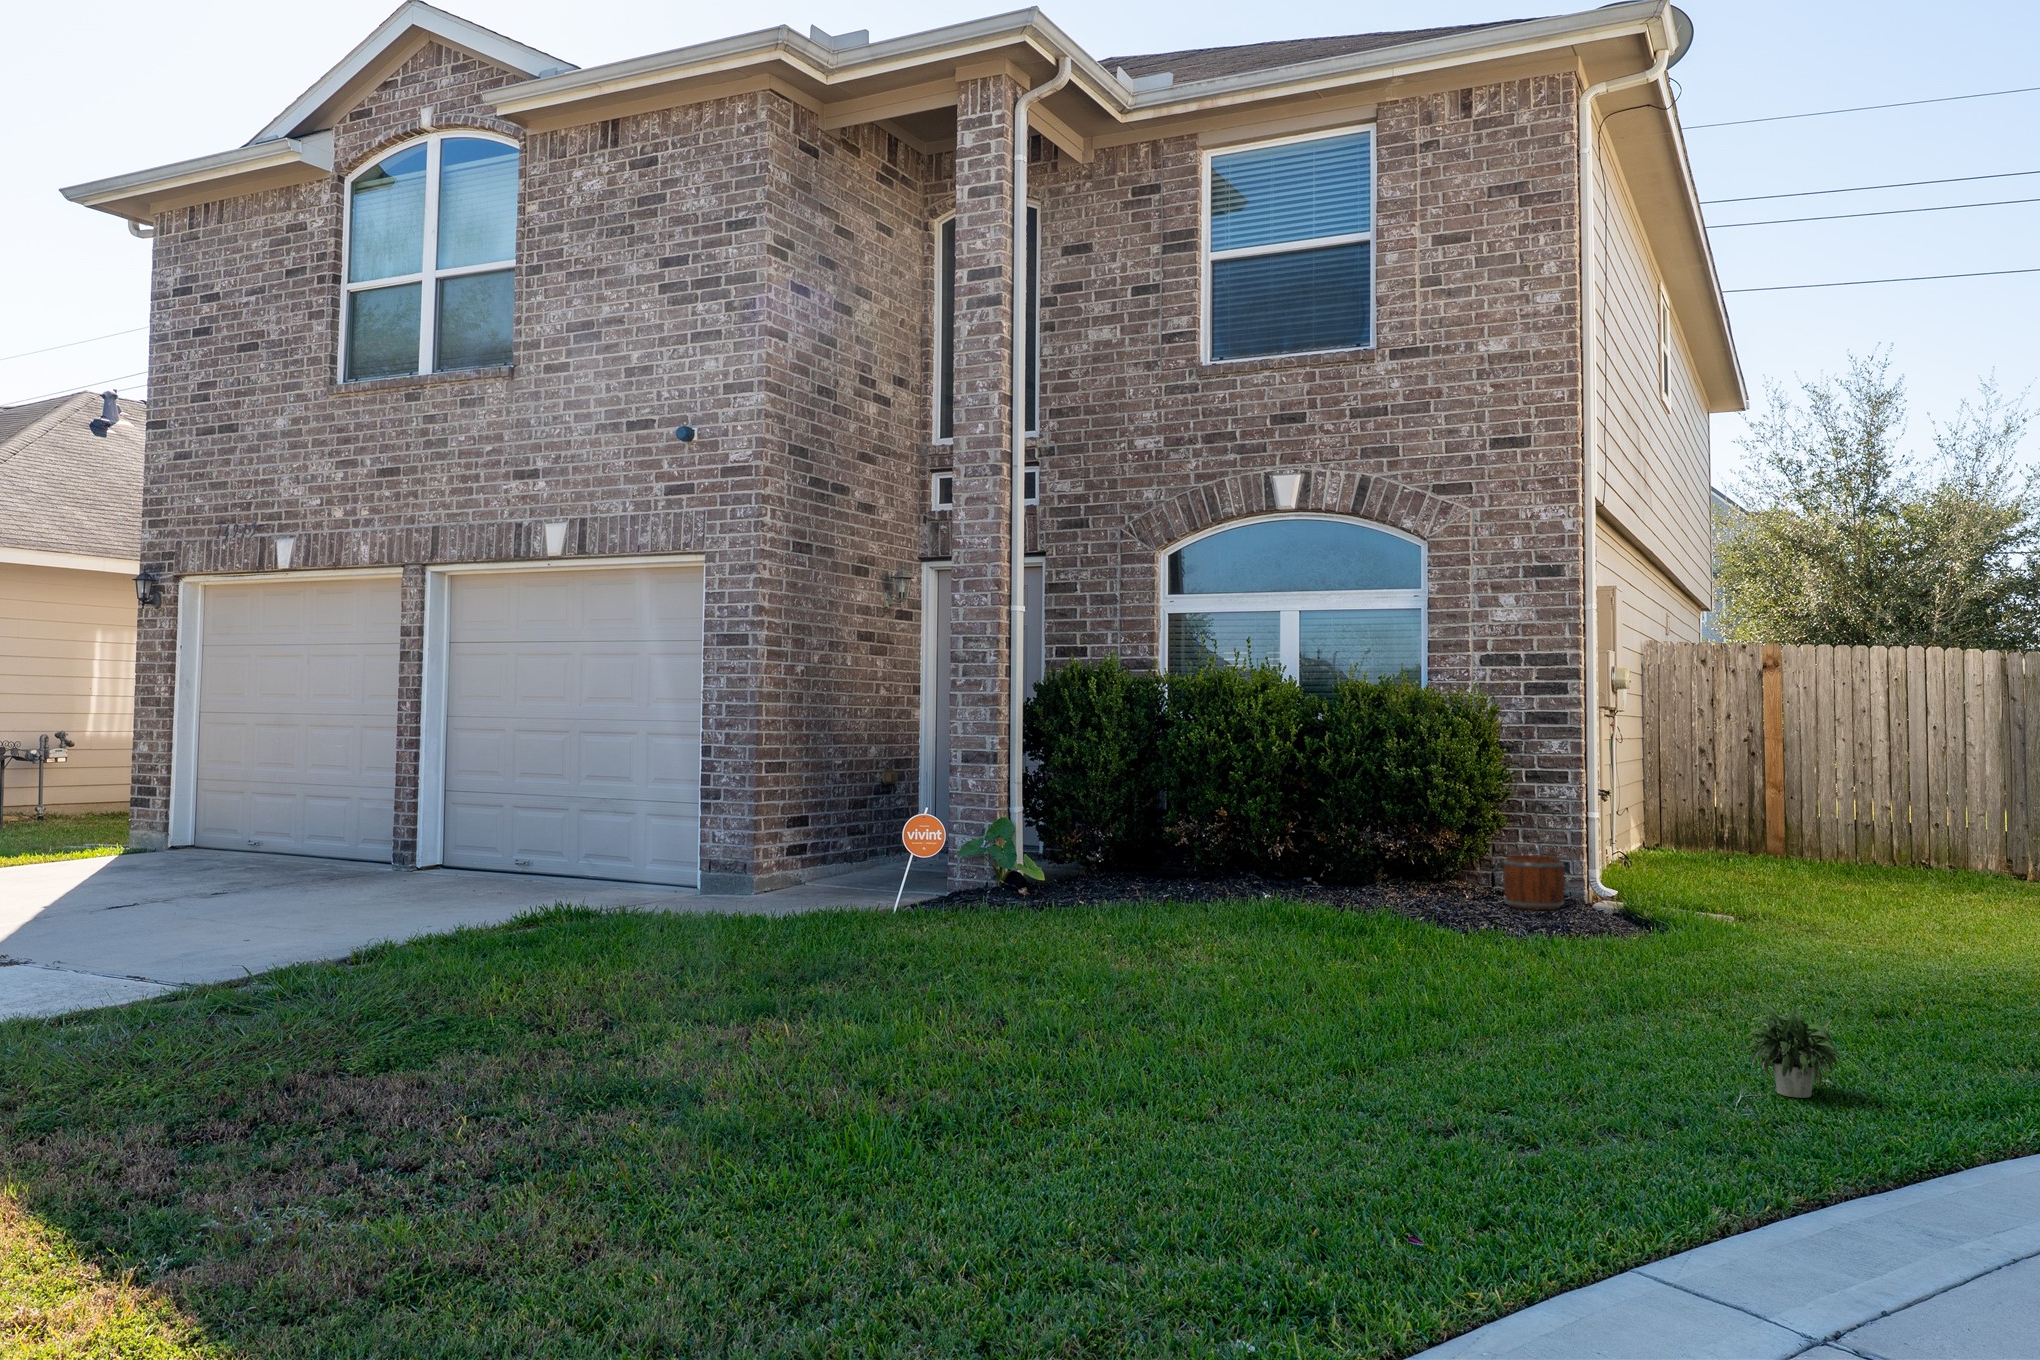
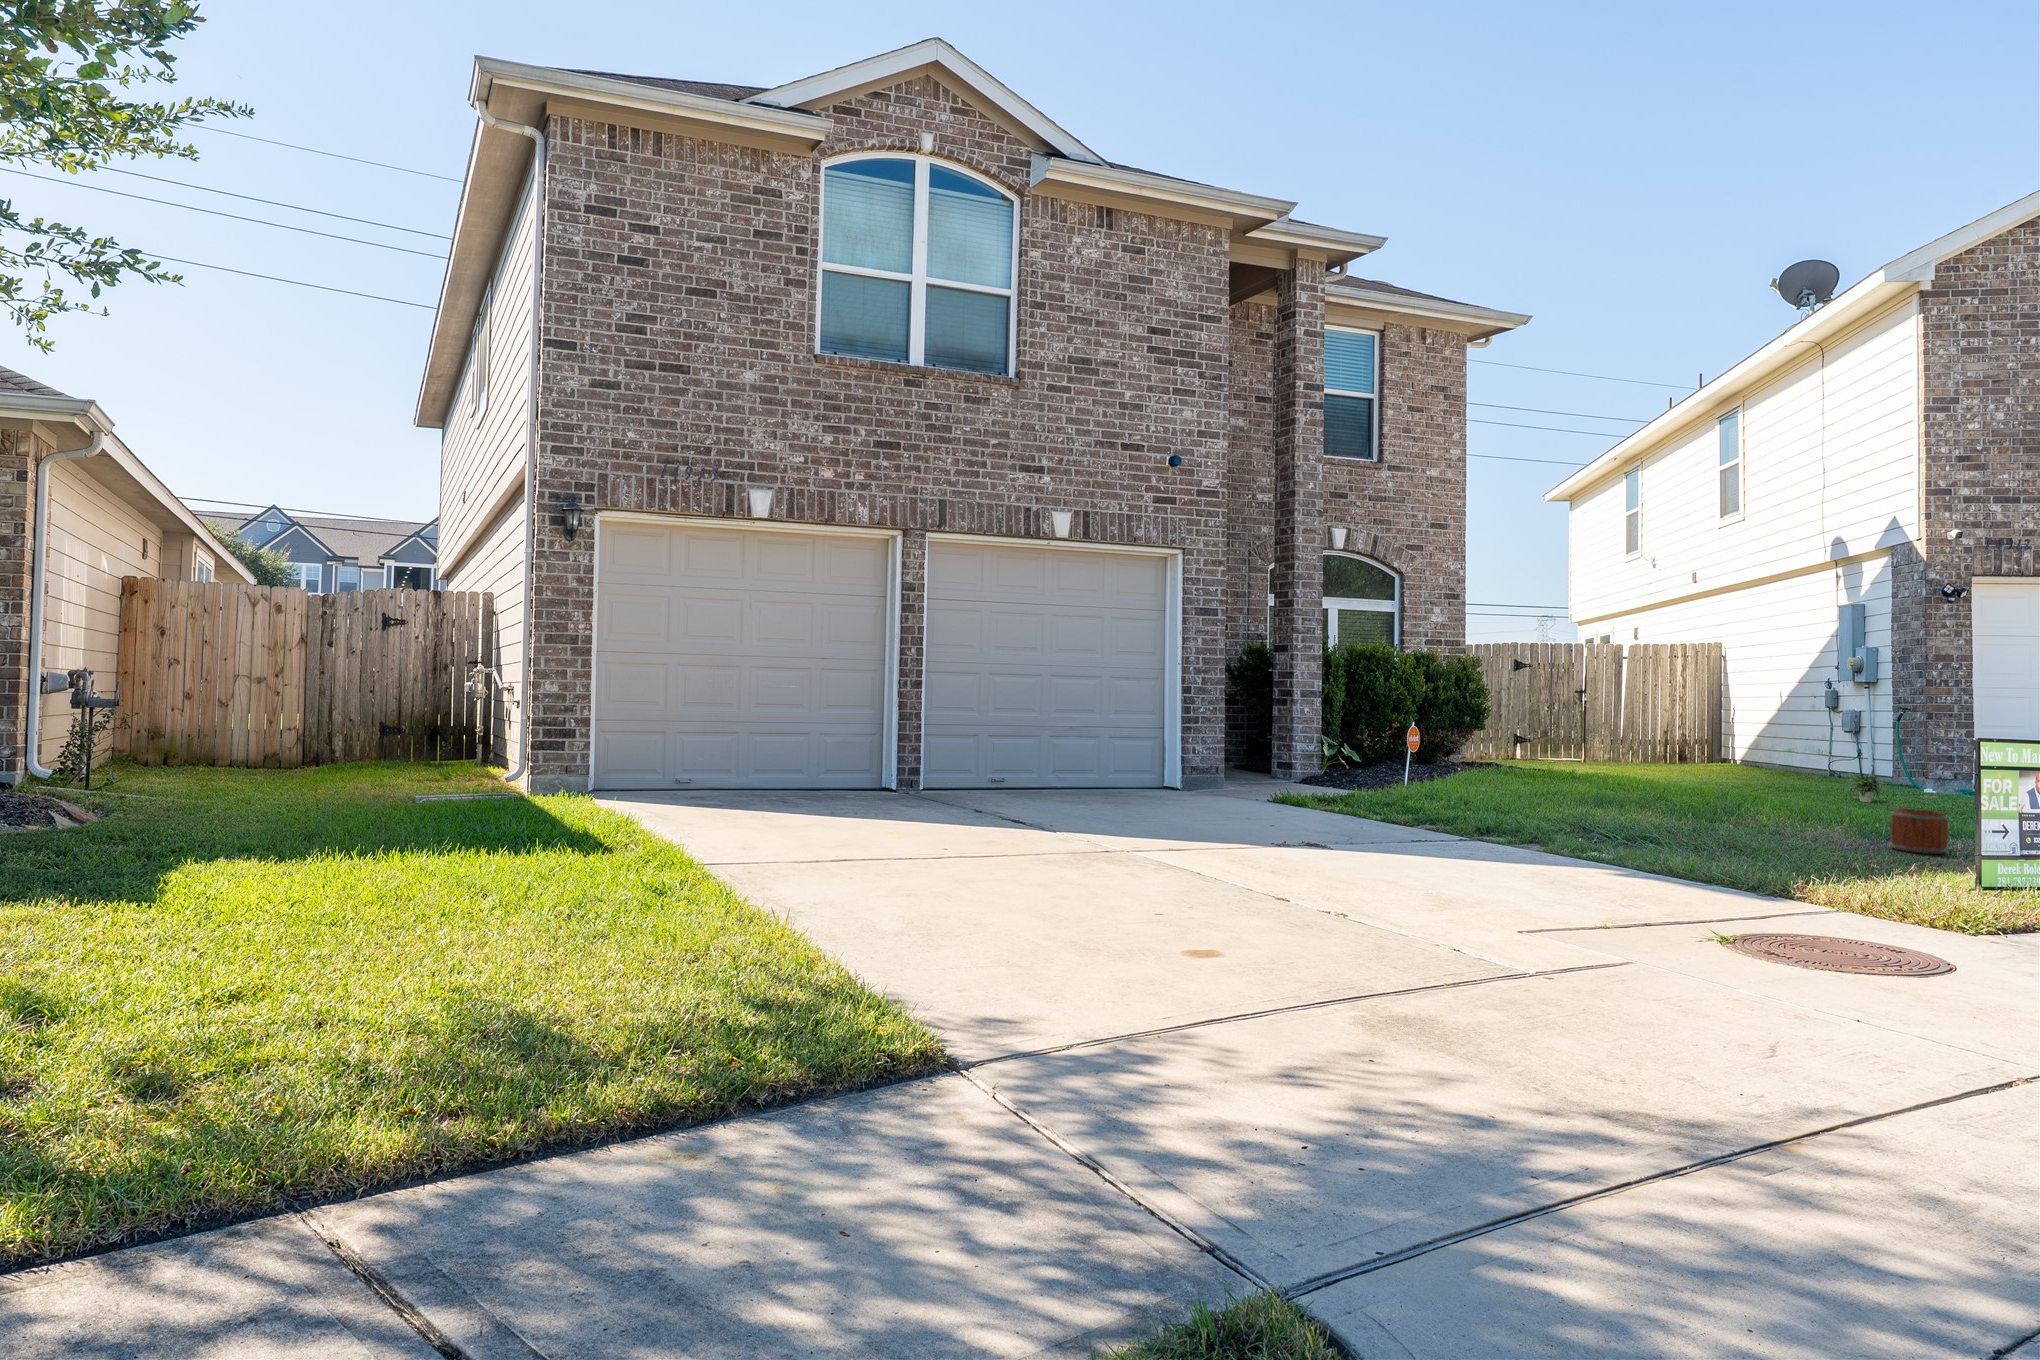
bucket: present [1503,855,1565,910] -> present [1890,809,1948,854]

